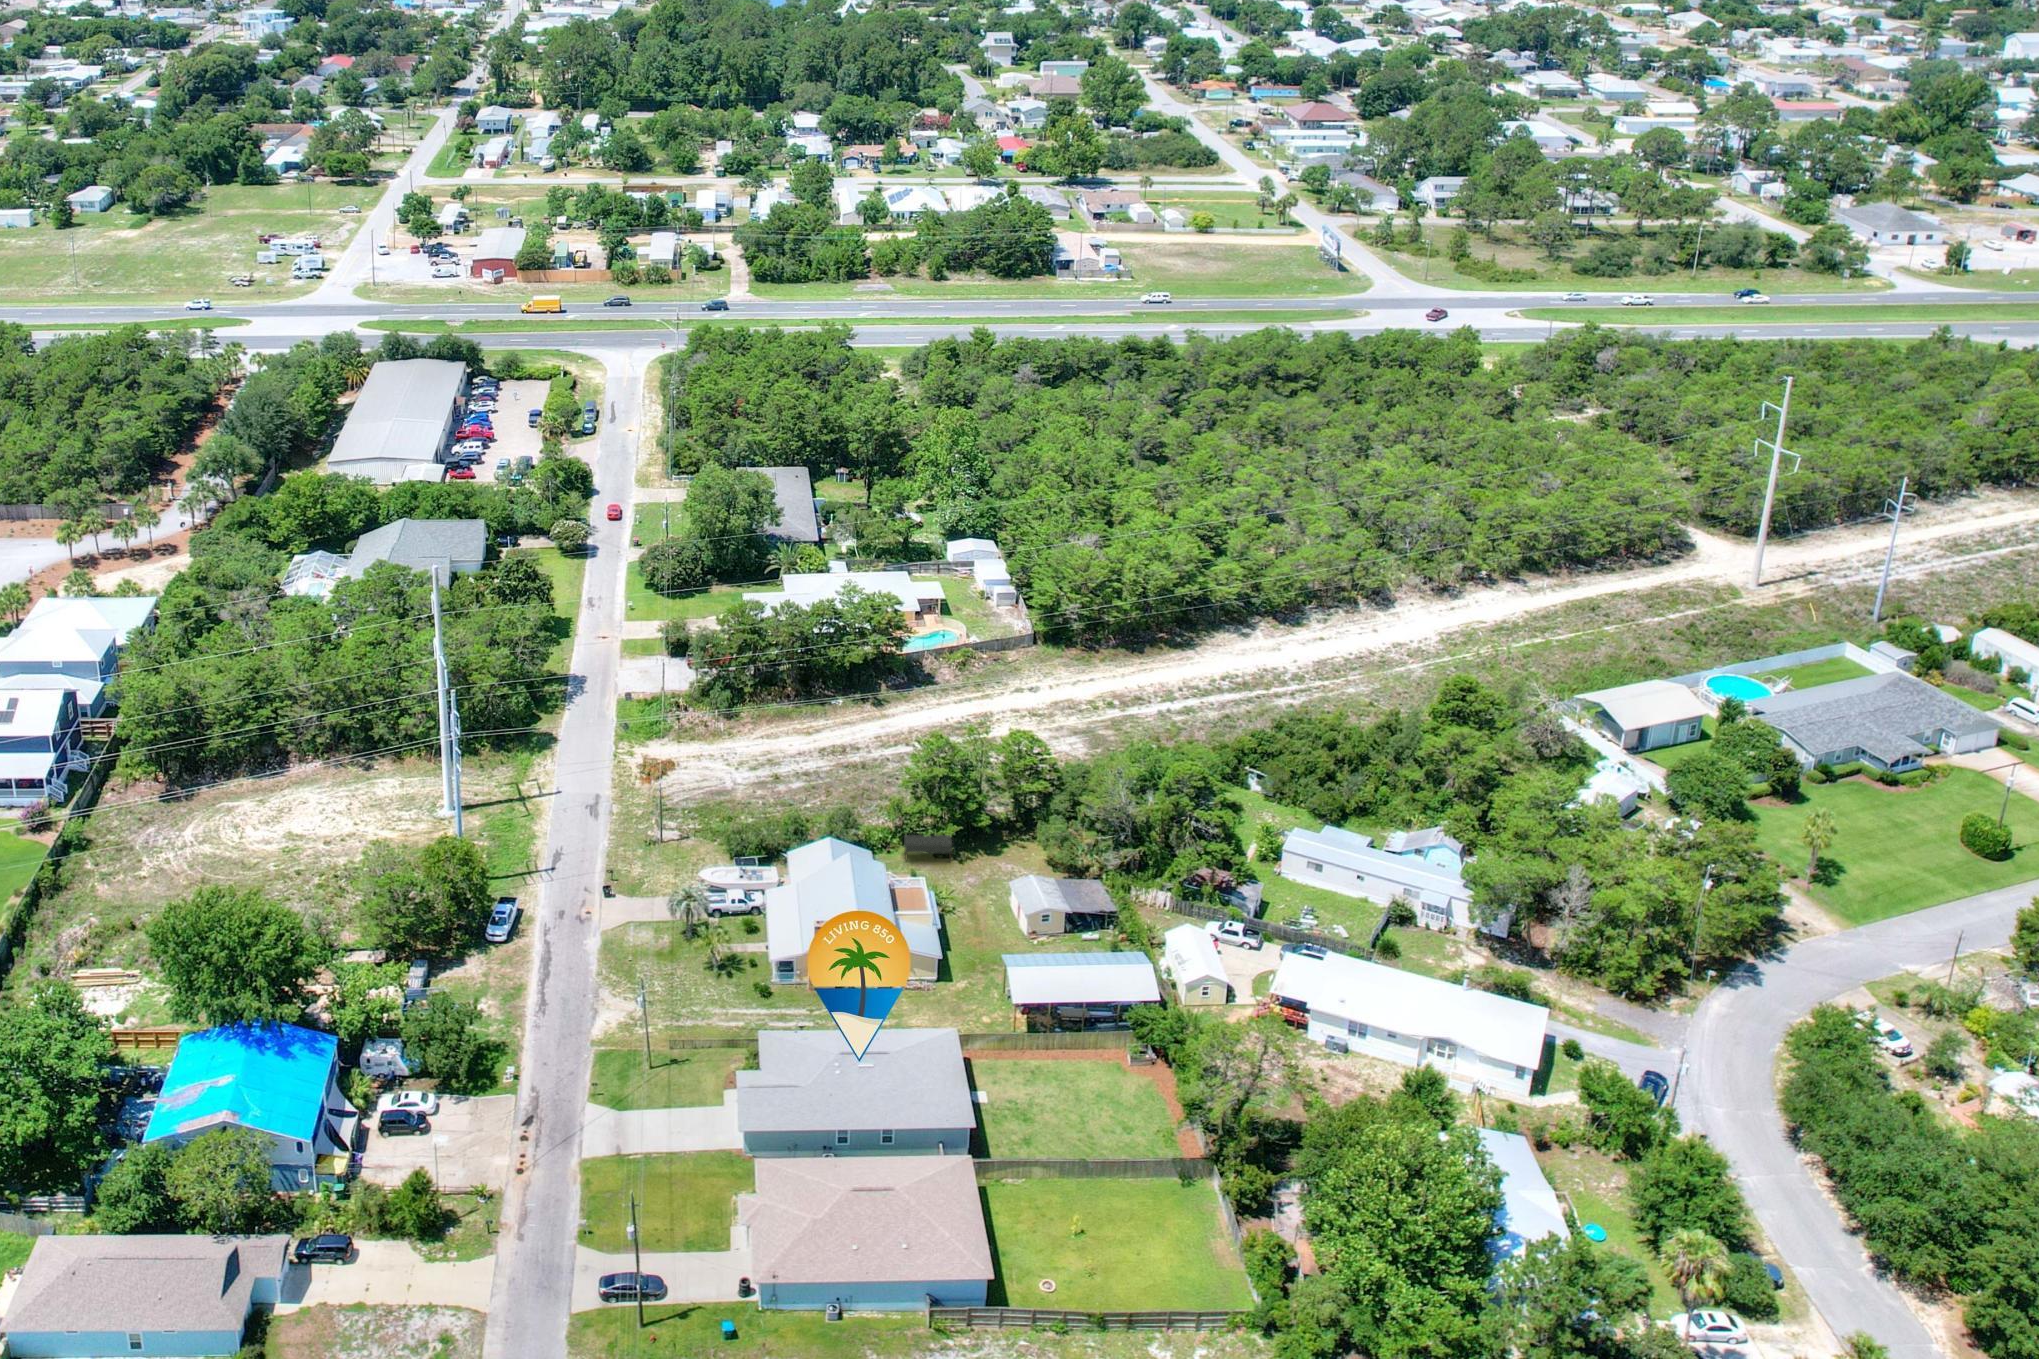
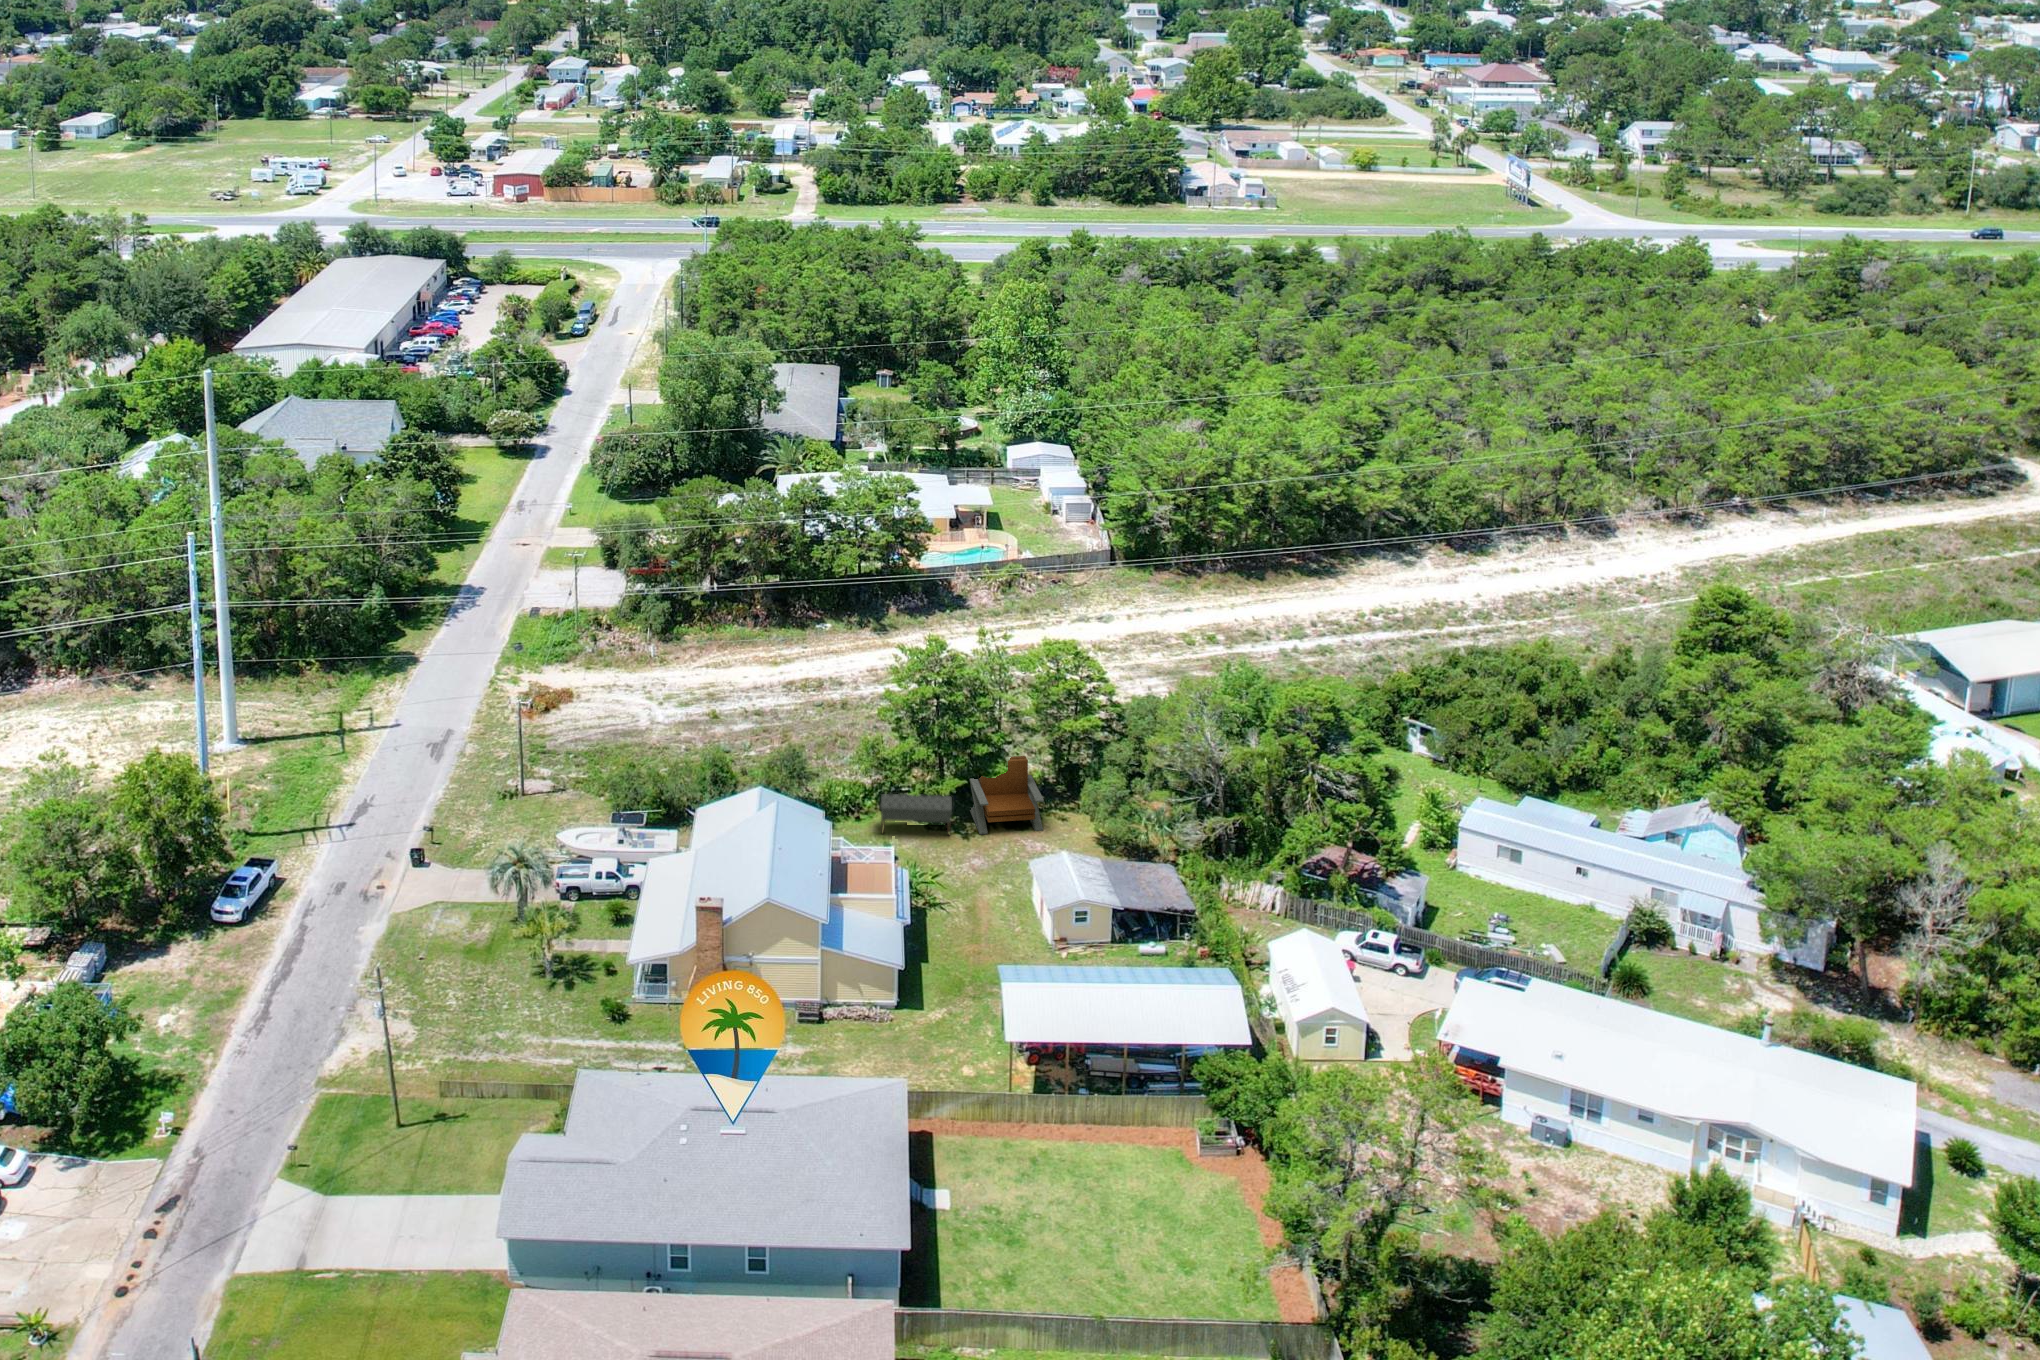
lounge chair: none [961,806,1012,860] -> present [970,756,1044,835]

